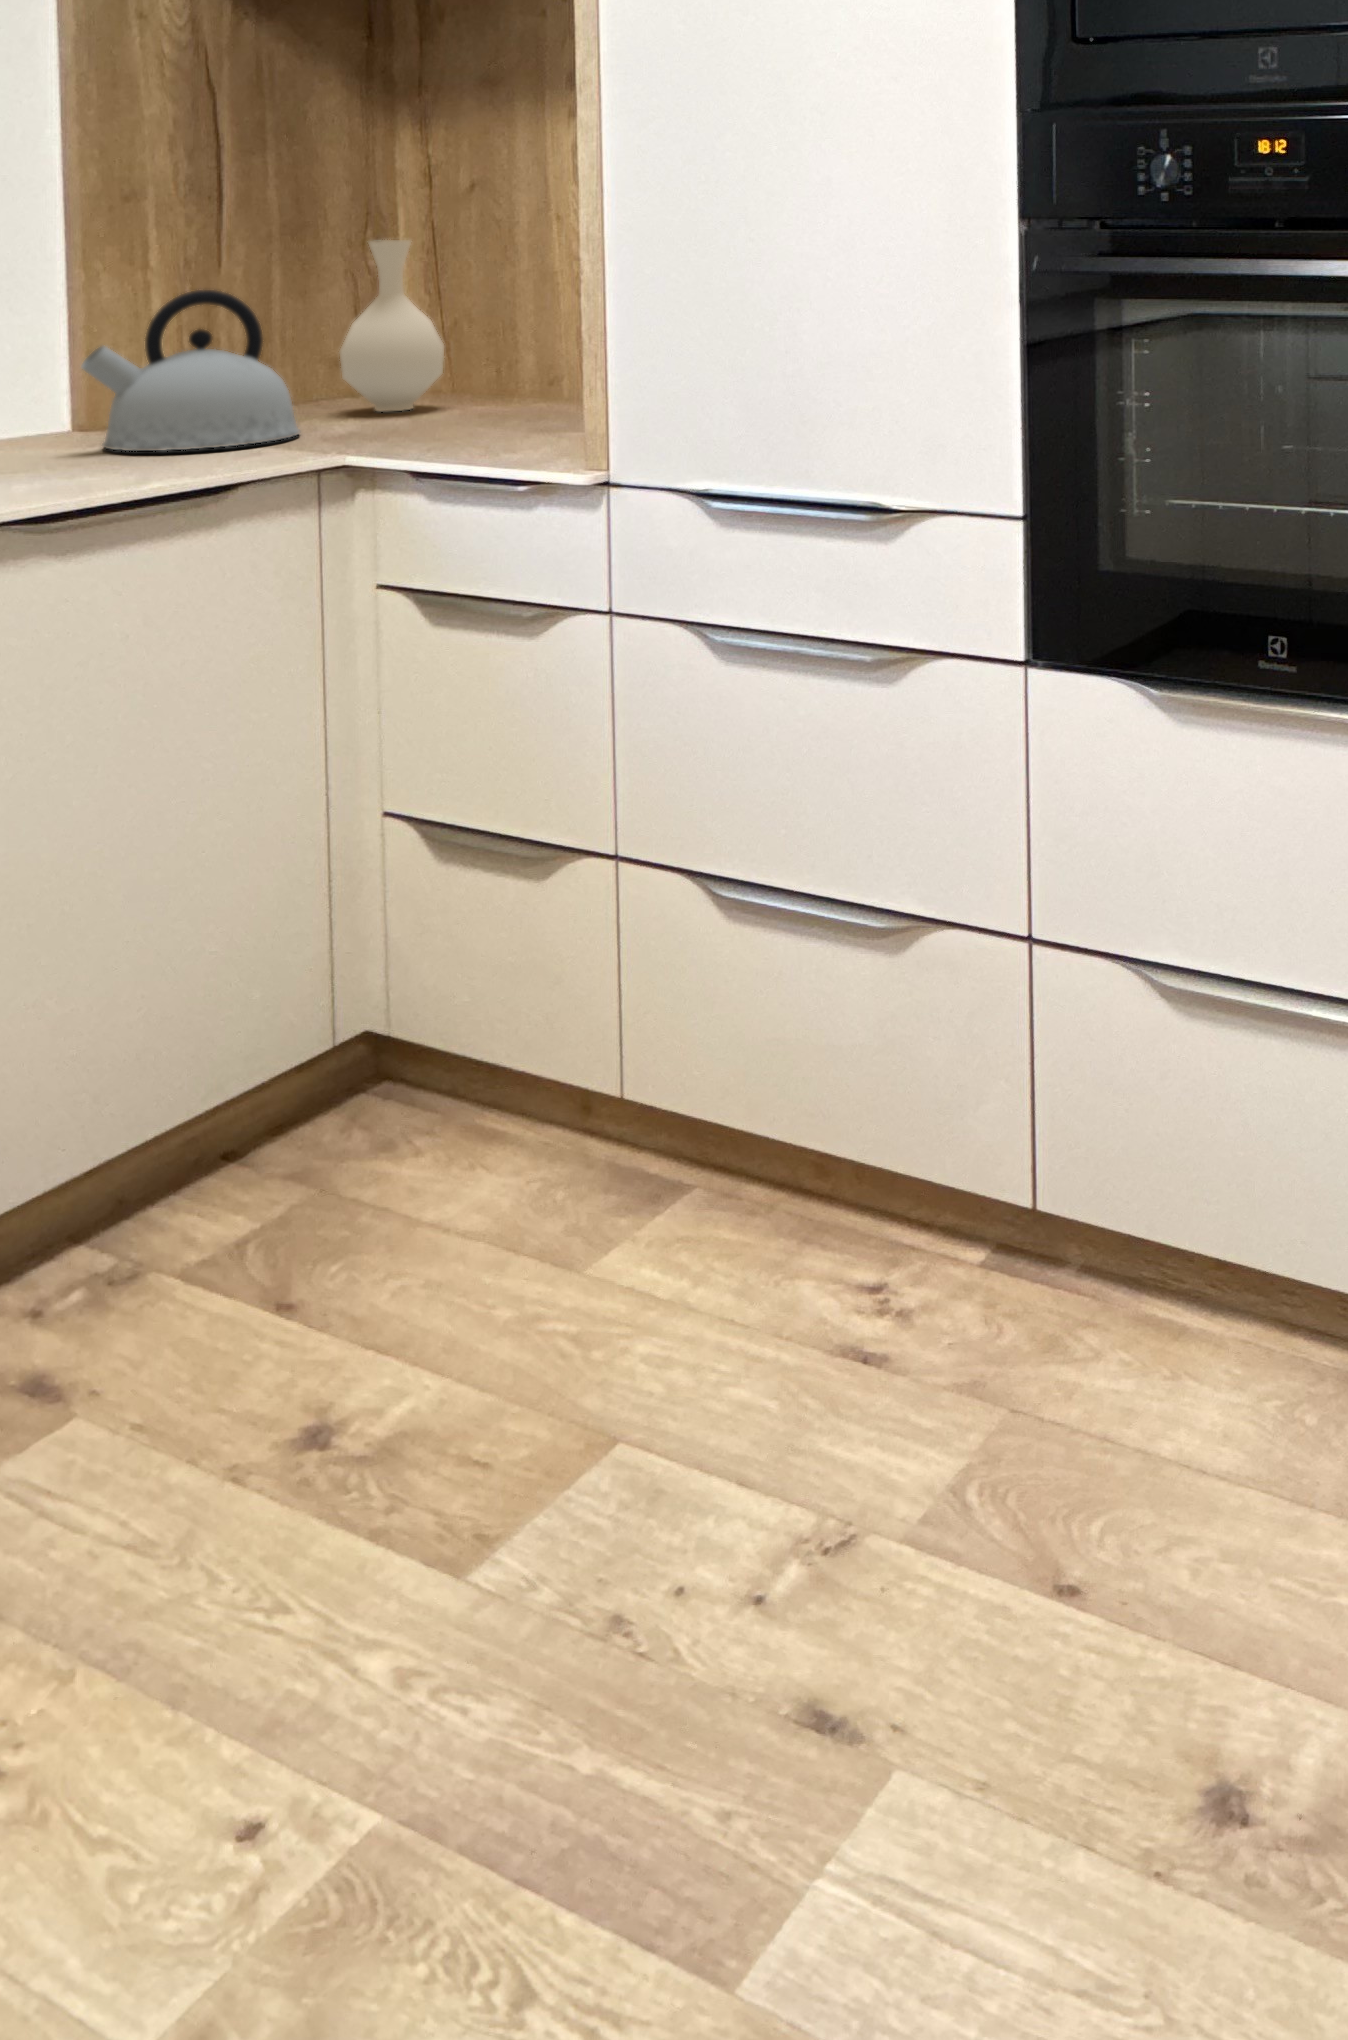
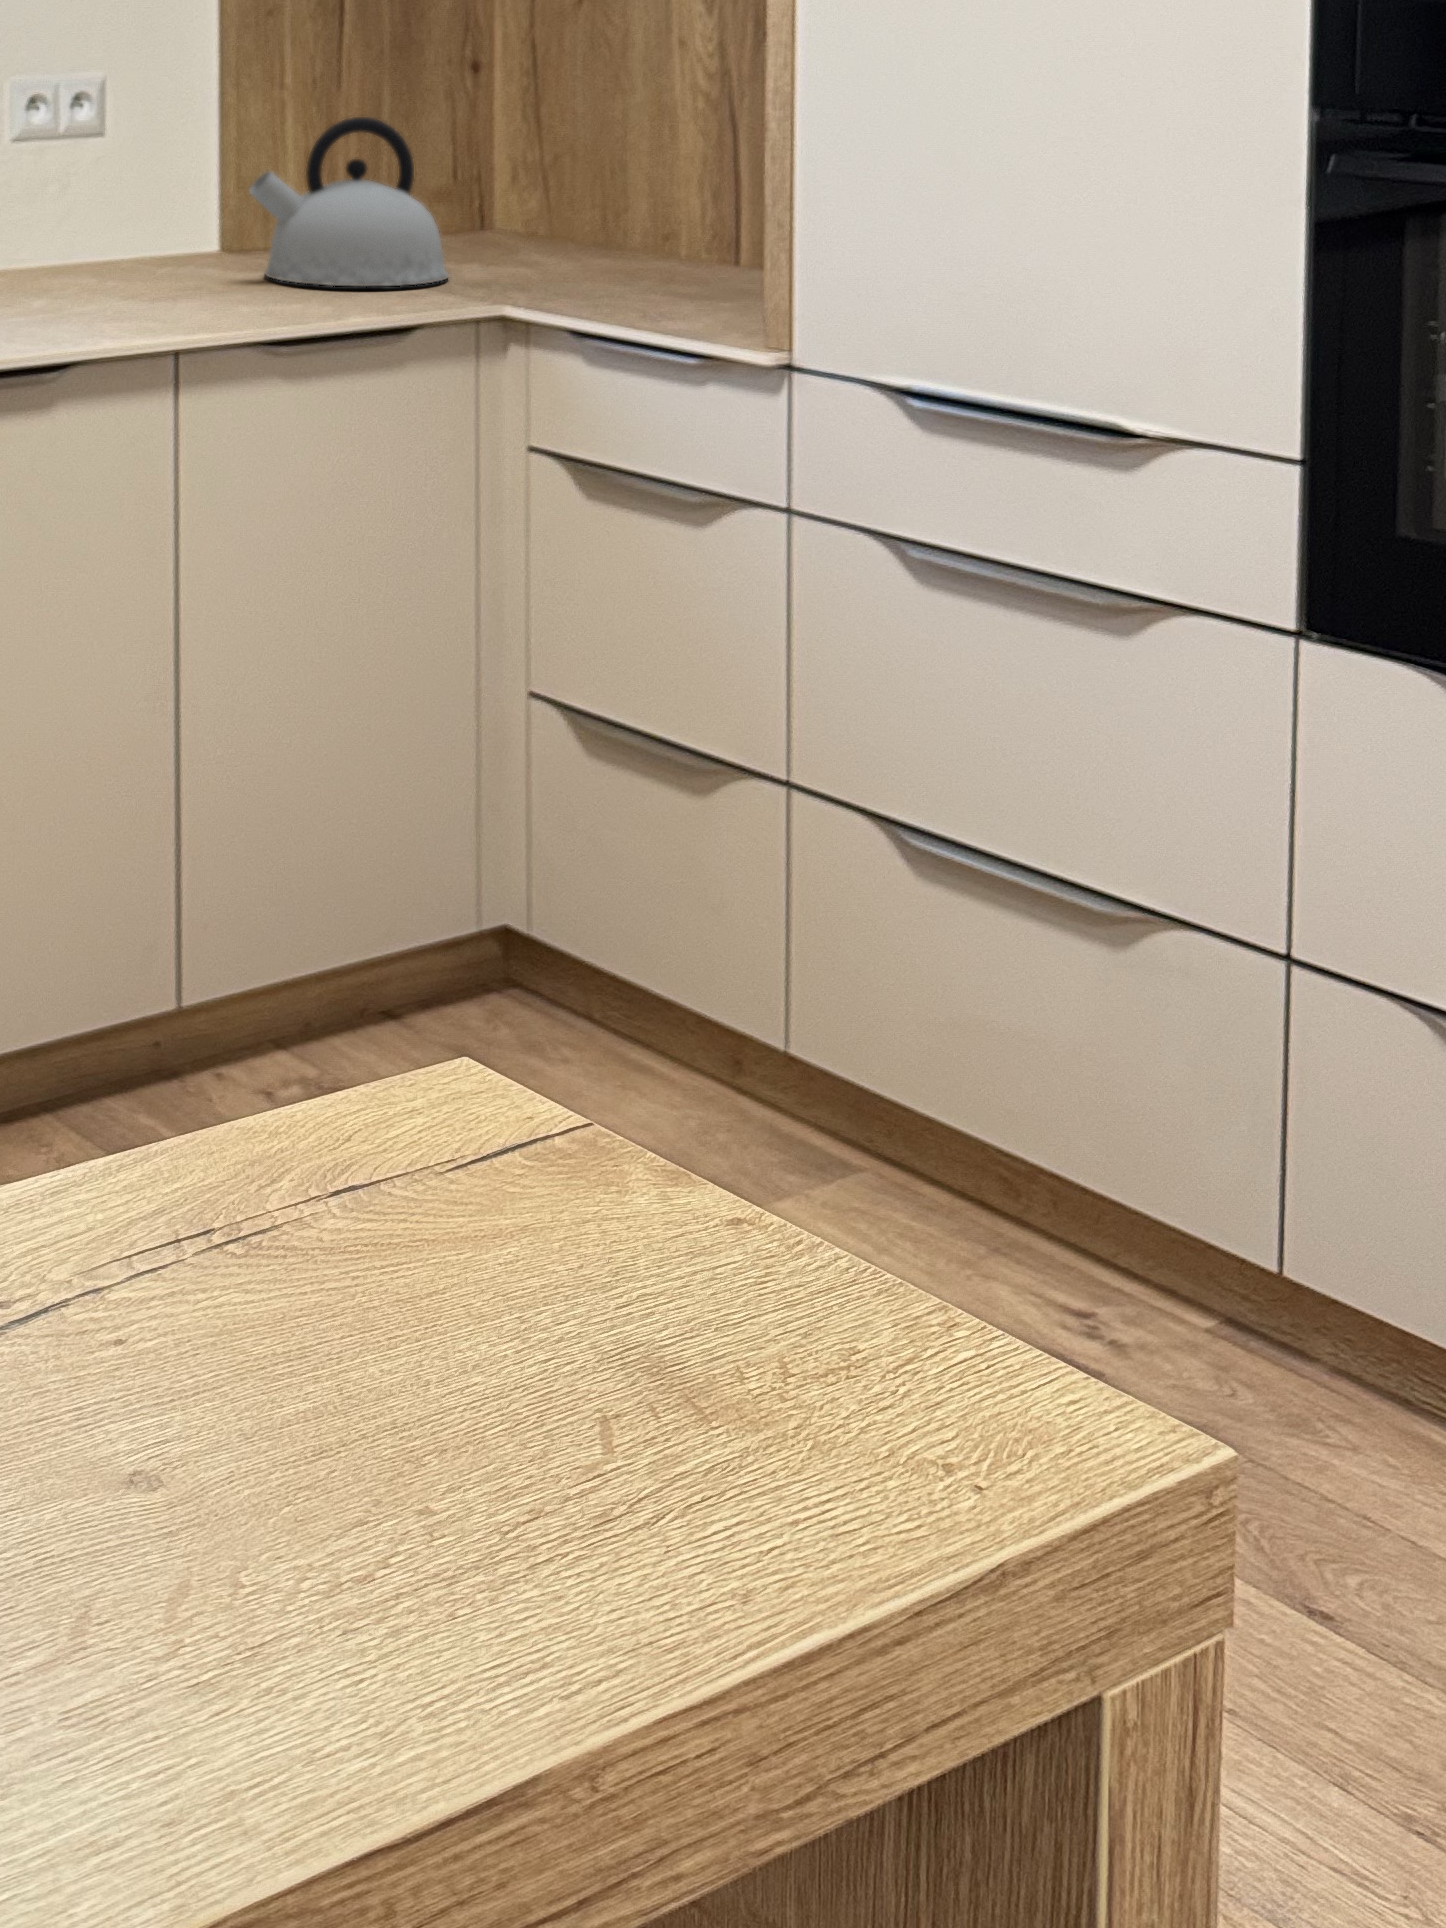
vase: present [340,240,444,412] -> none [479,63,588,257]

